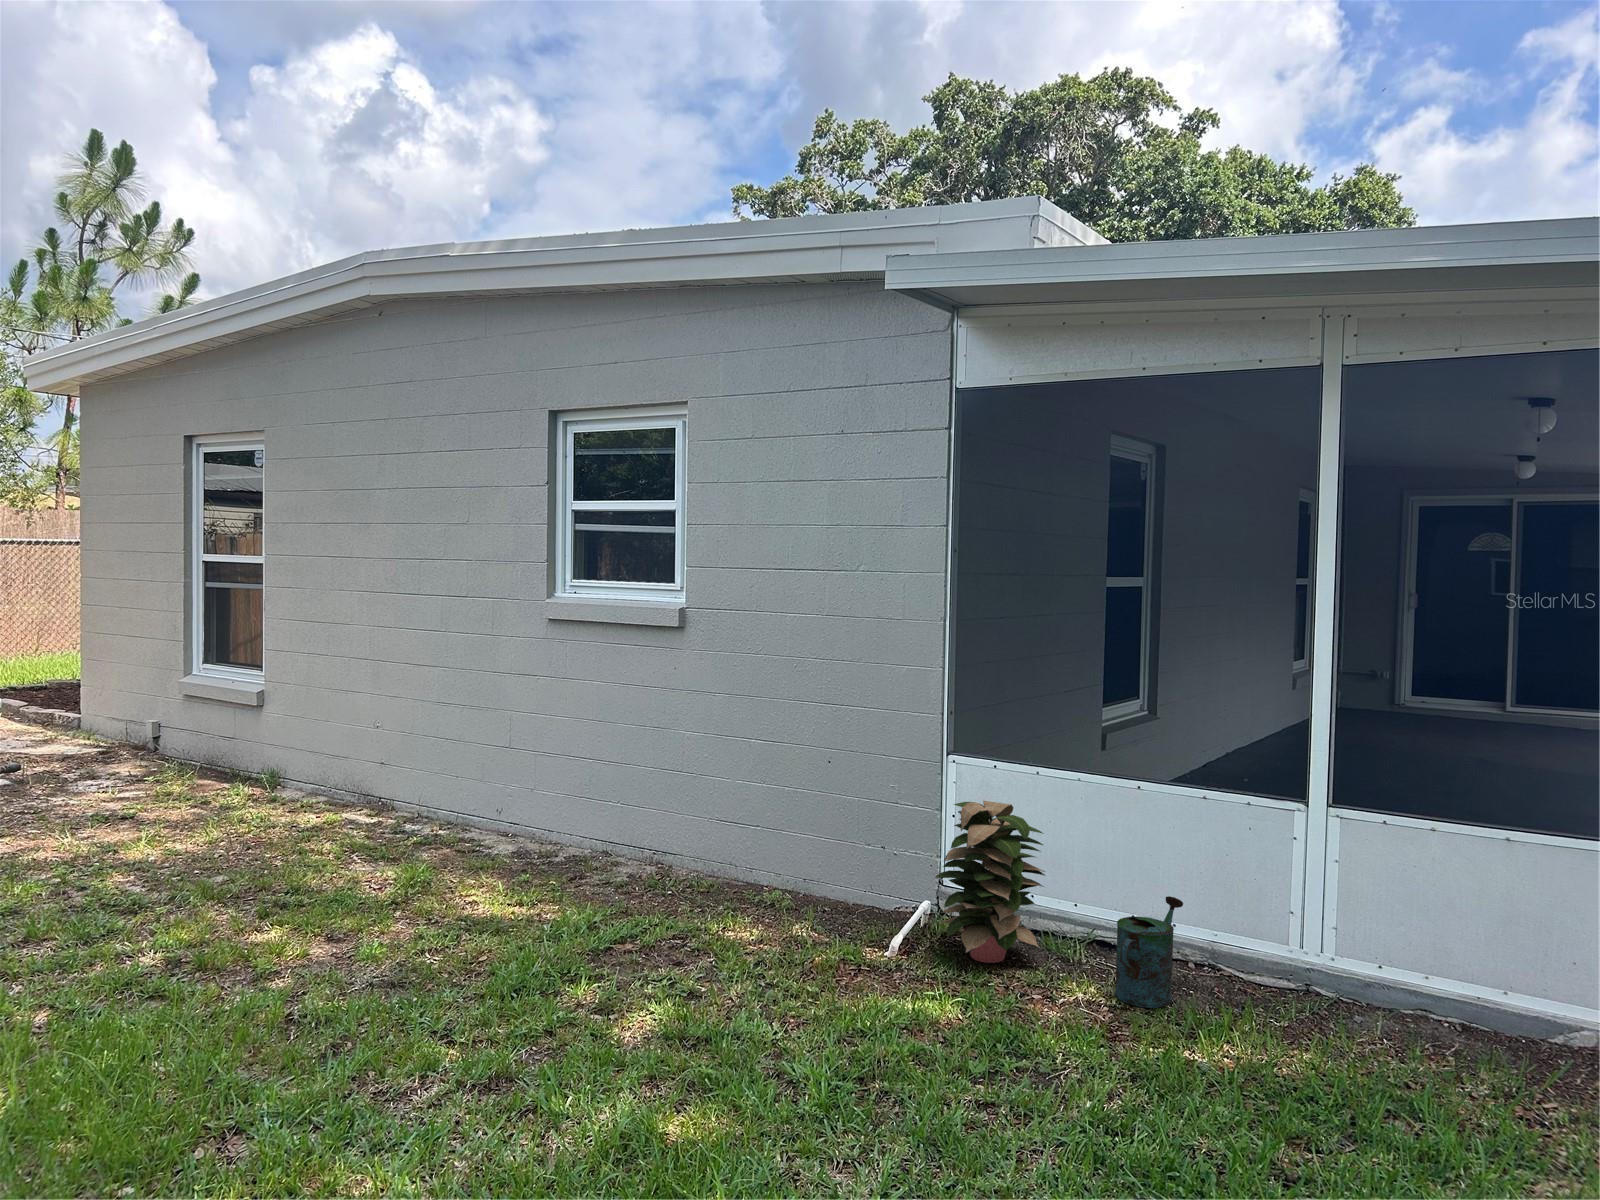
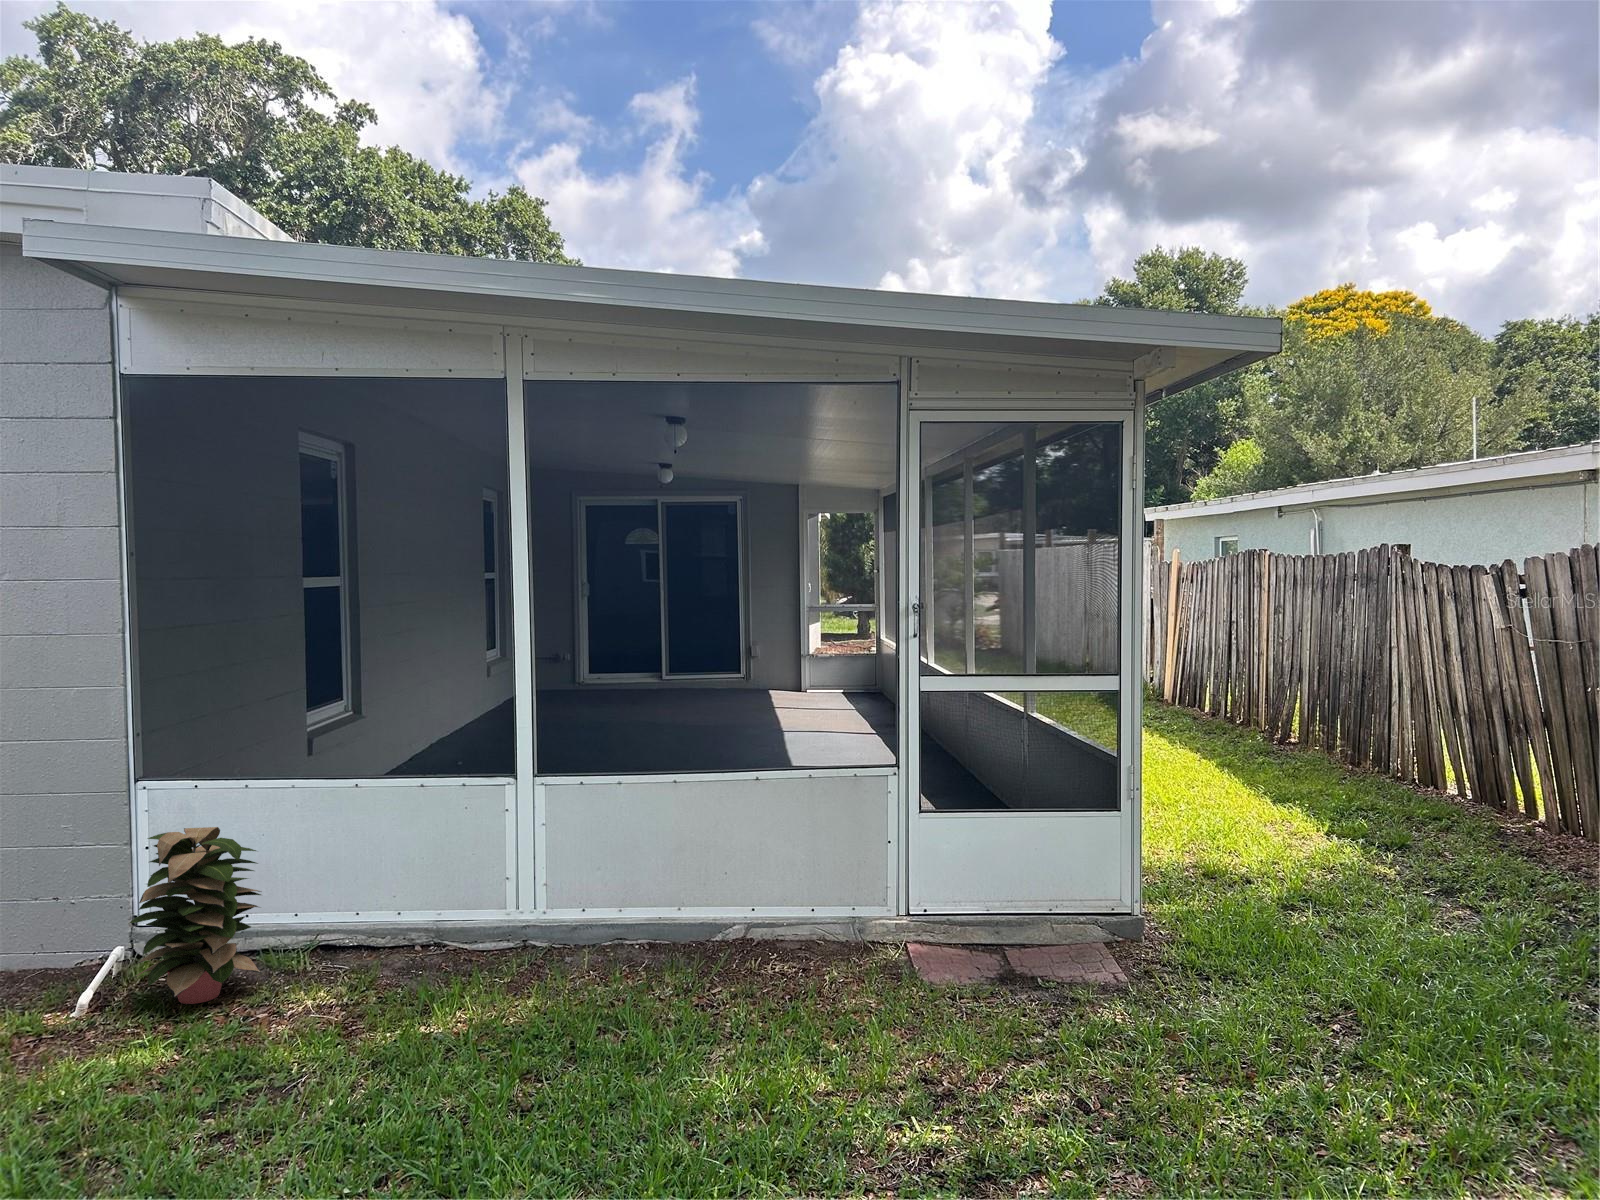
watering can: present [1115,896,1183,1008] -> none [344,888,407,1001]

